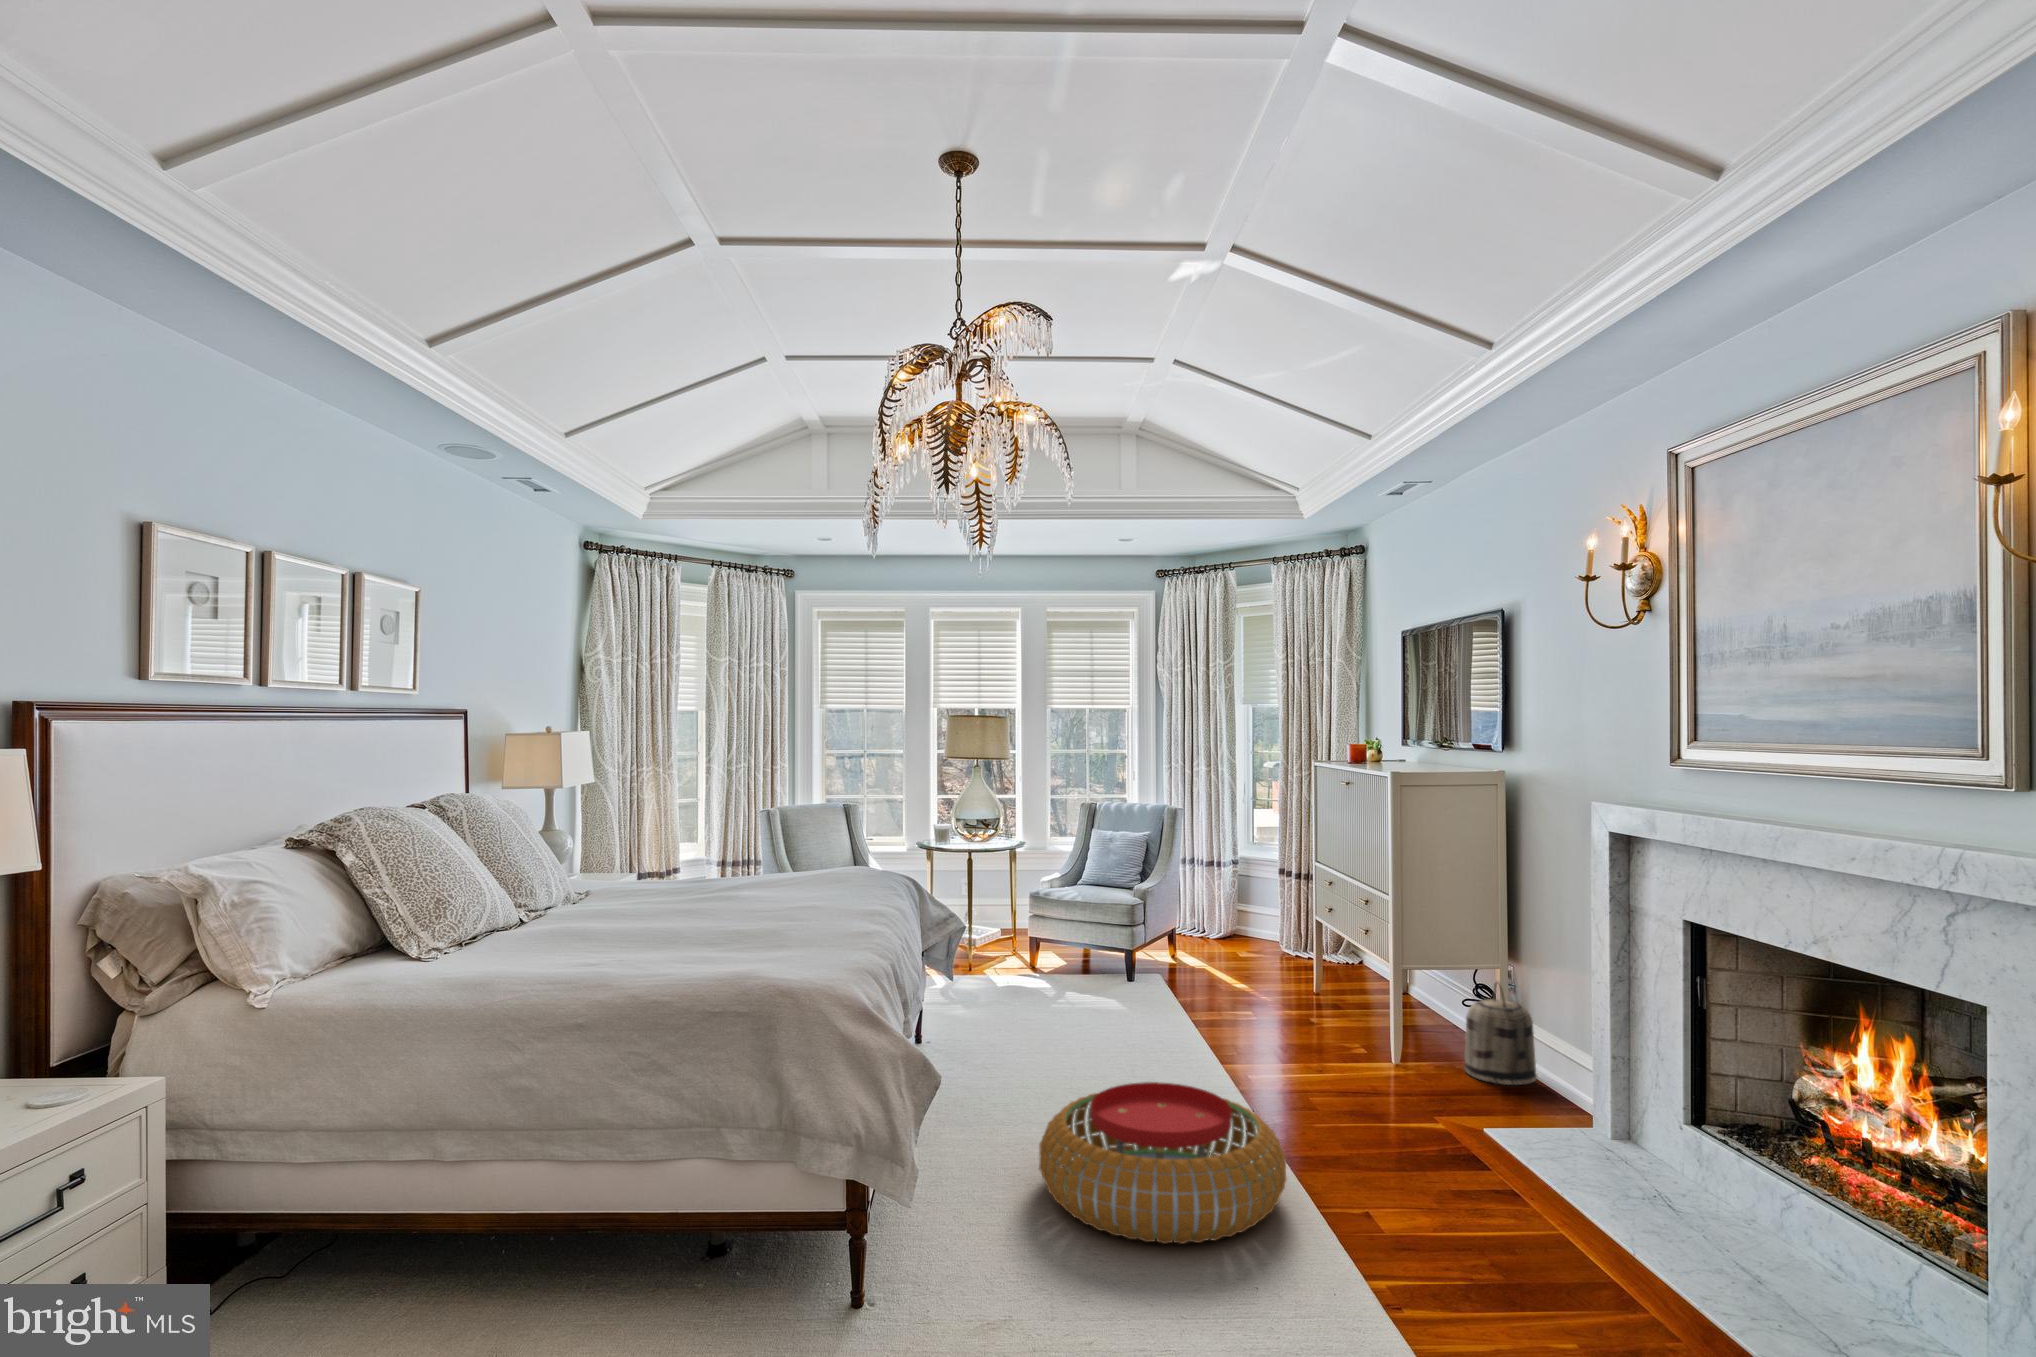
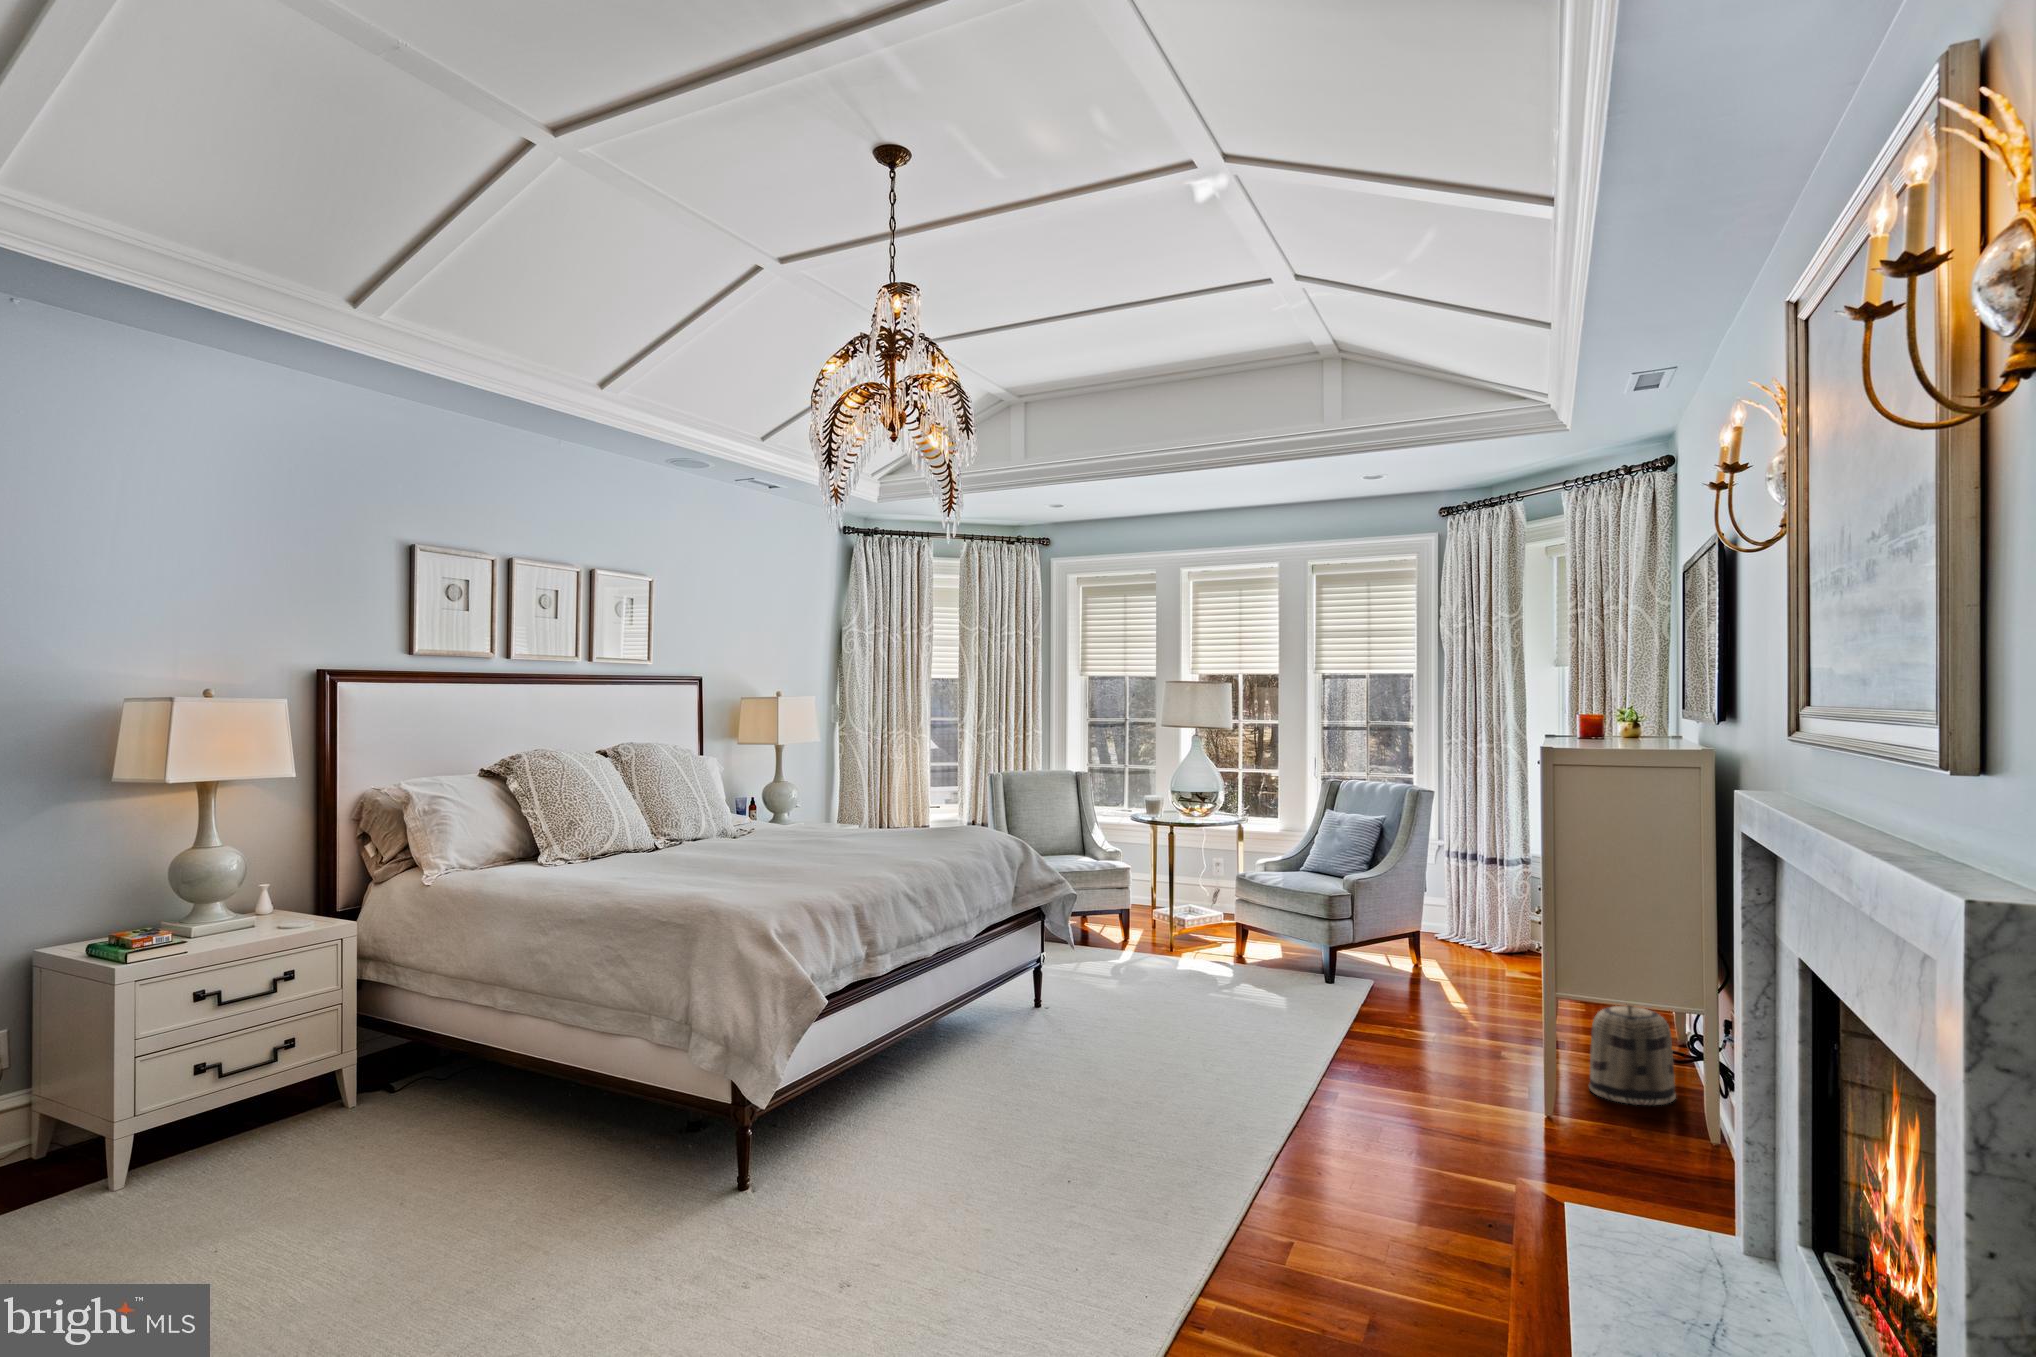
pouf: present [1039,1082,1286,1244] -> none [983,1027,1215,1162]

